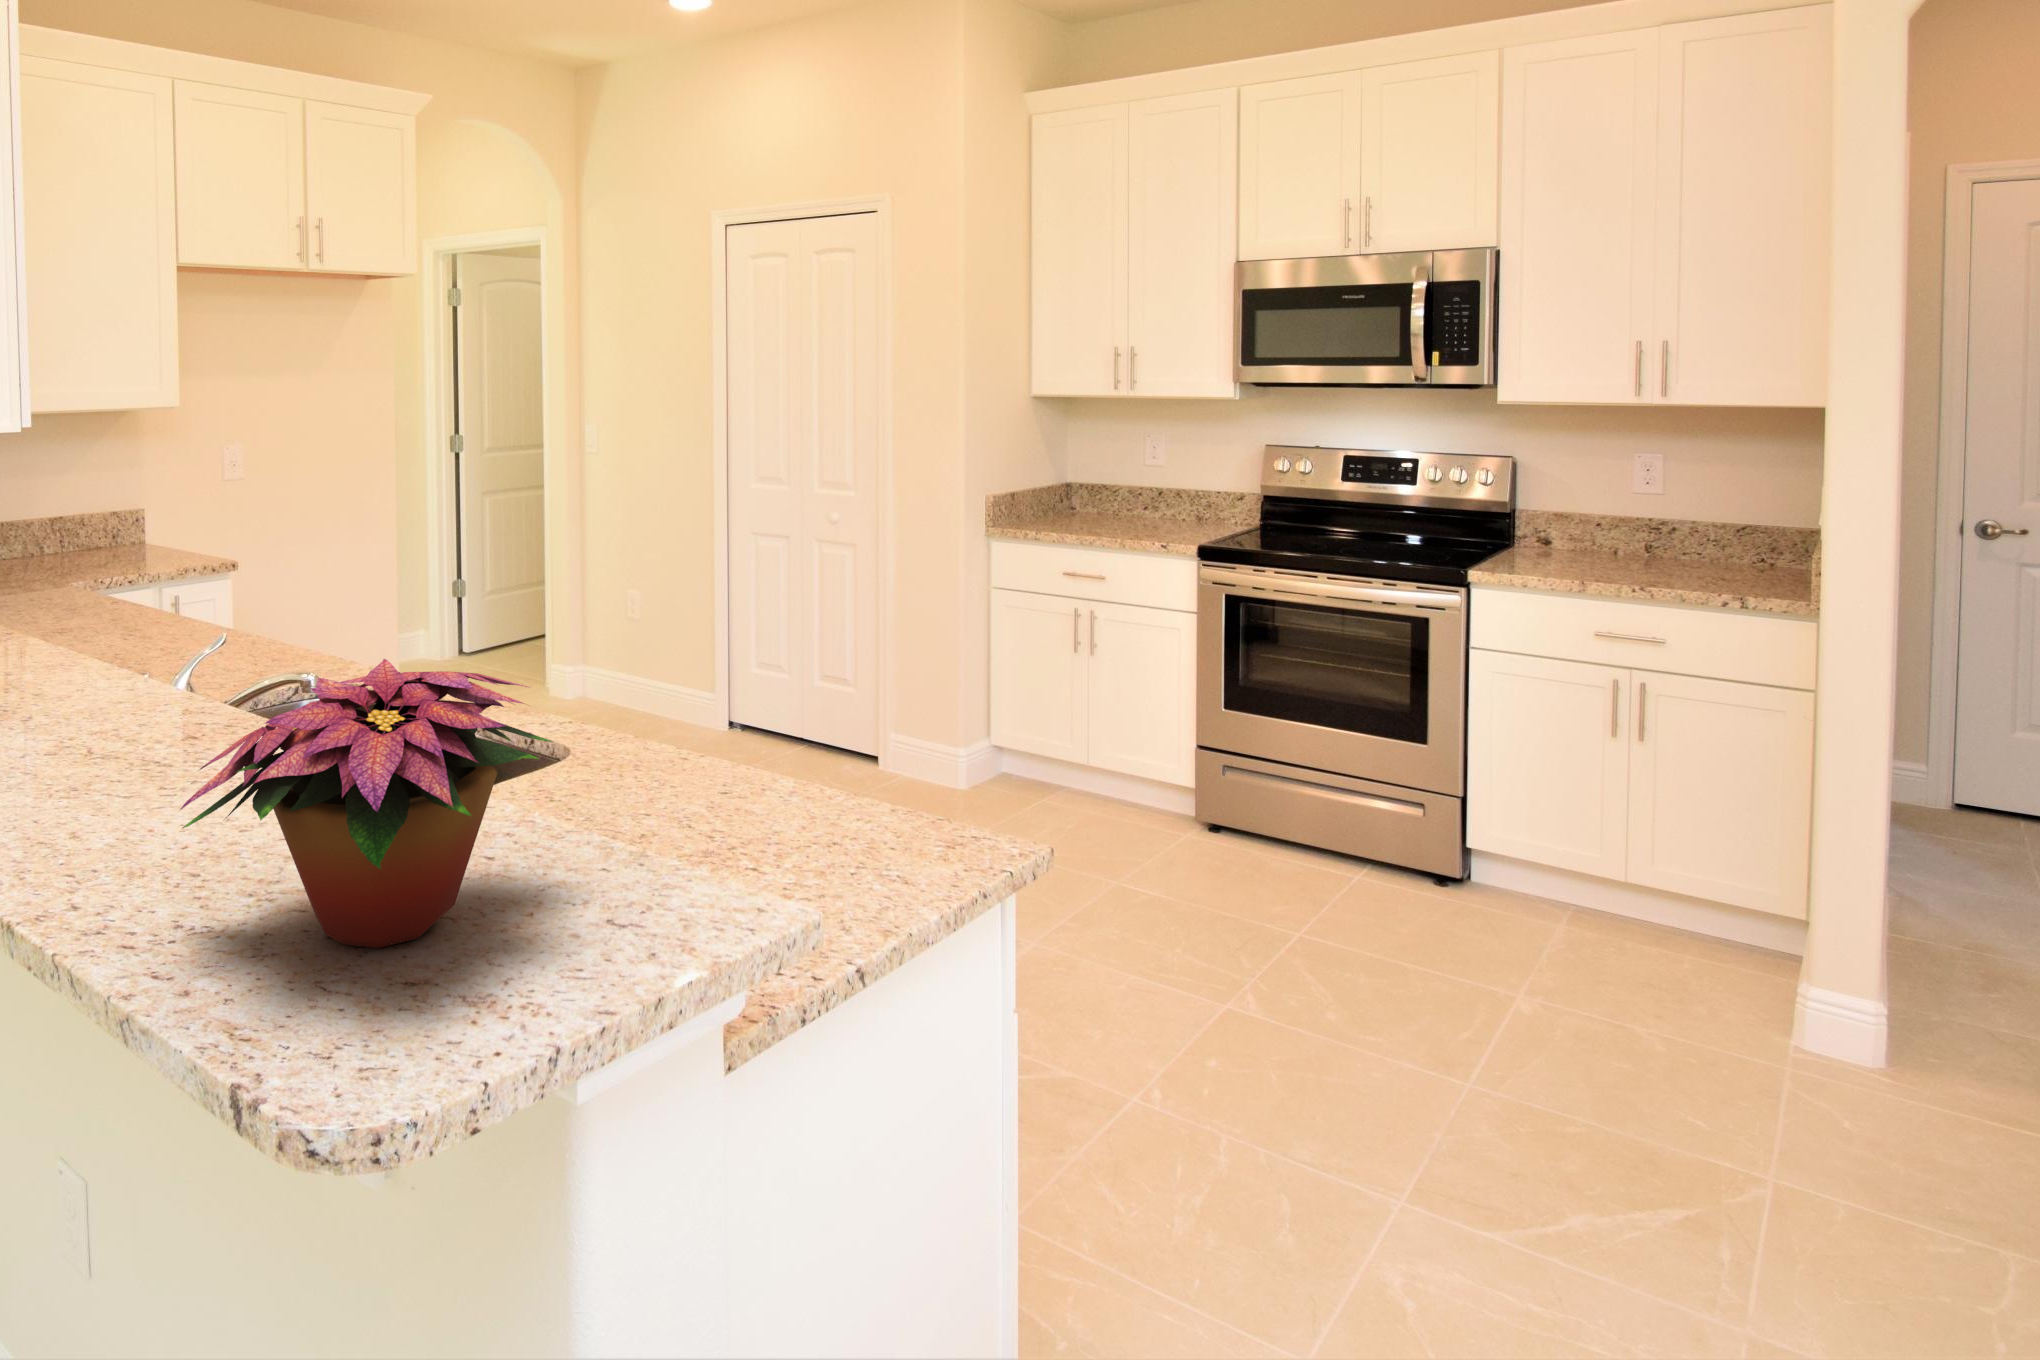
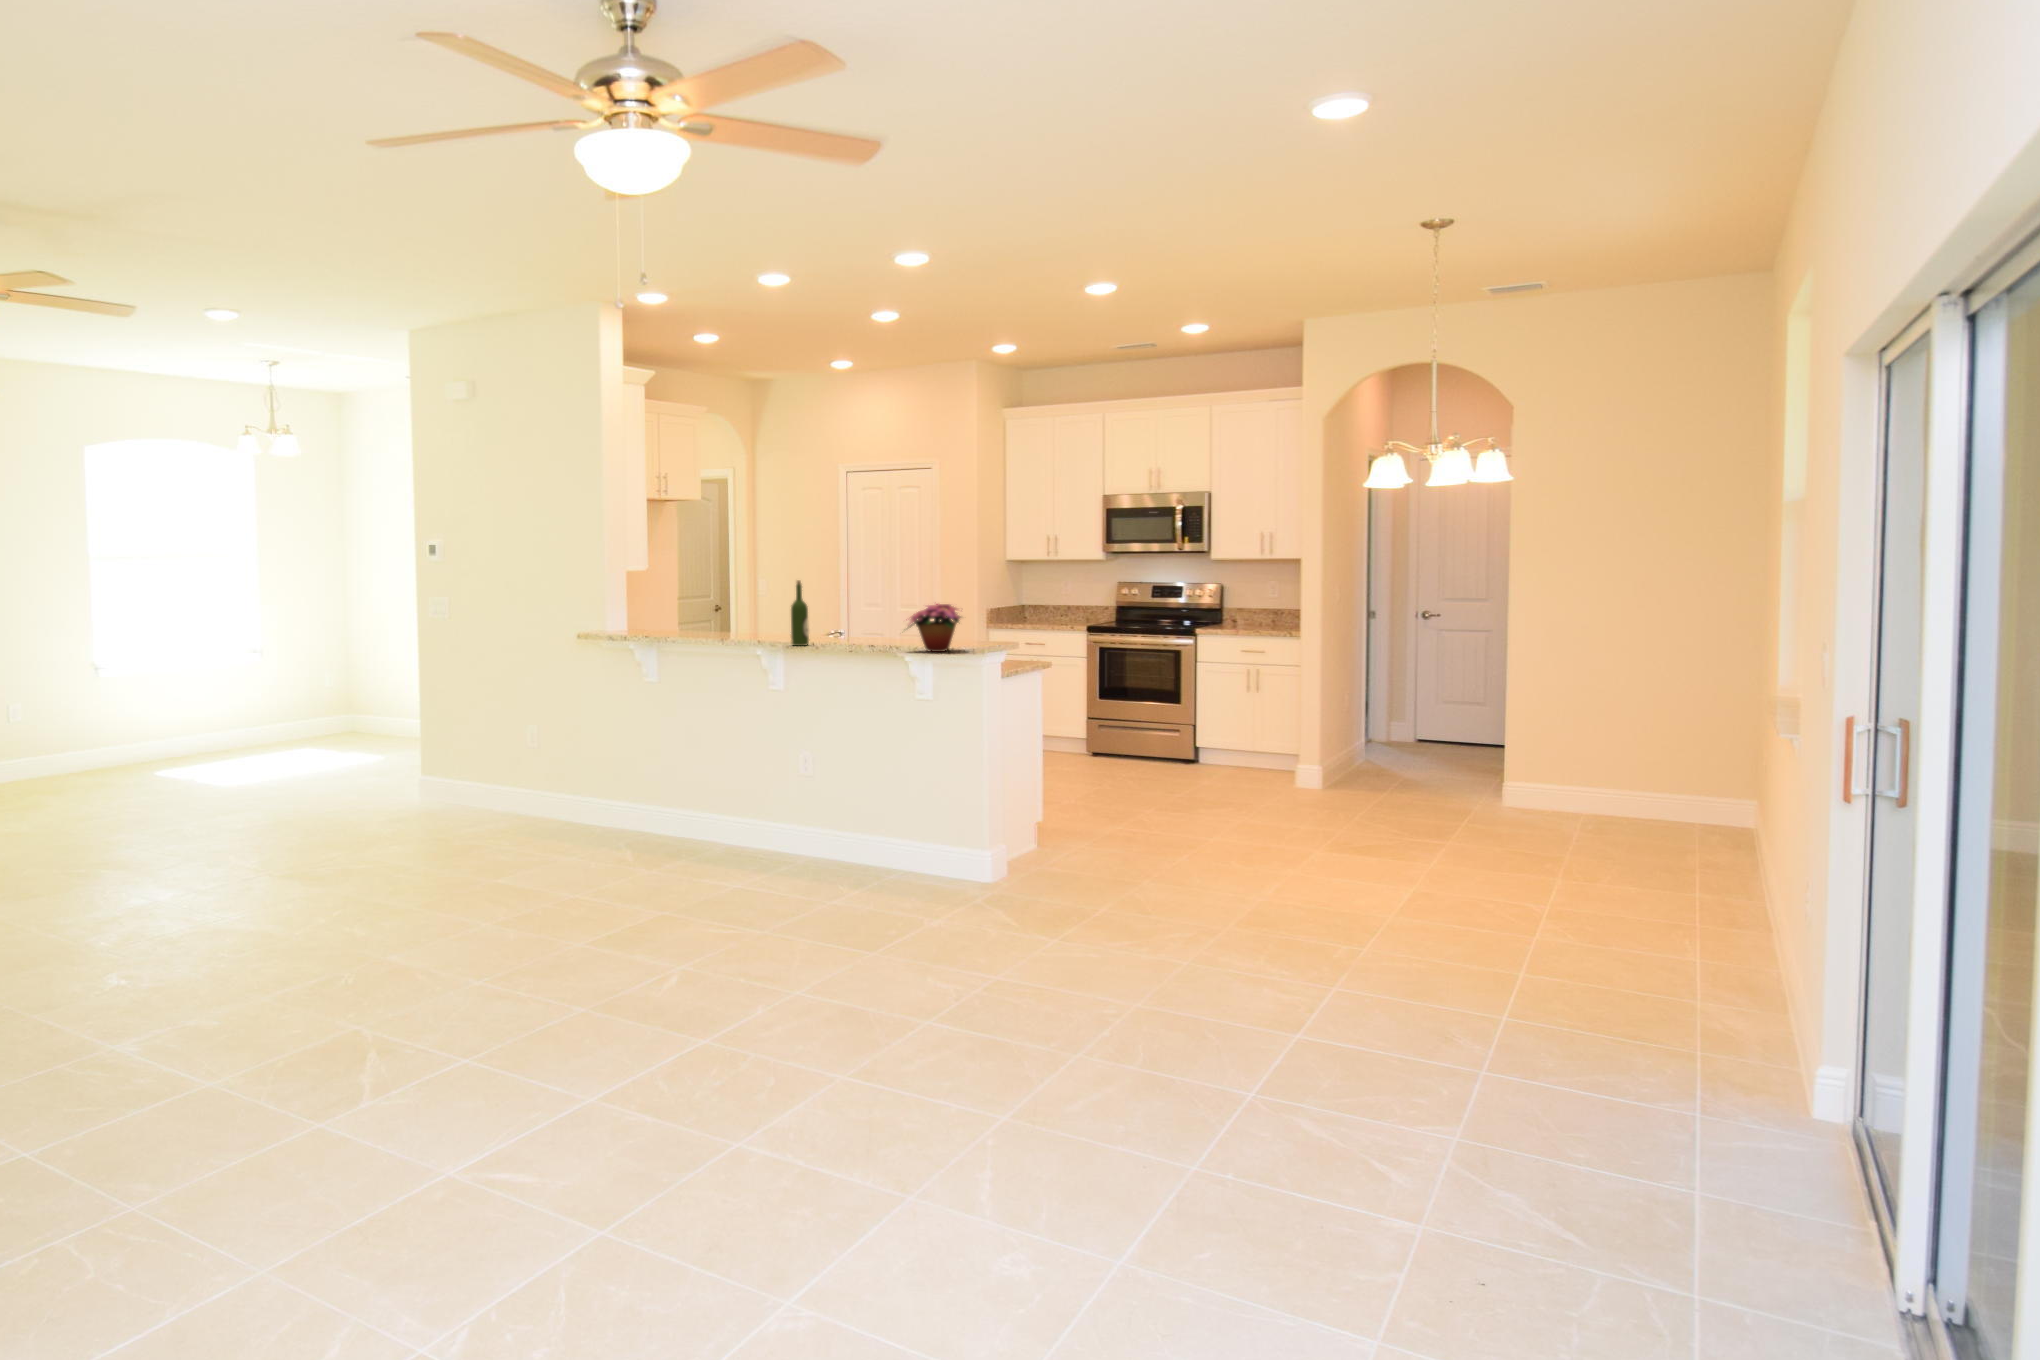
wine bottle: none [42,490,117,745] -> present [791,580,809,646]

